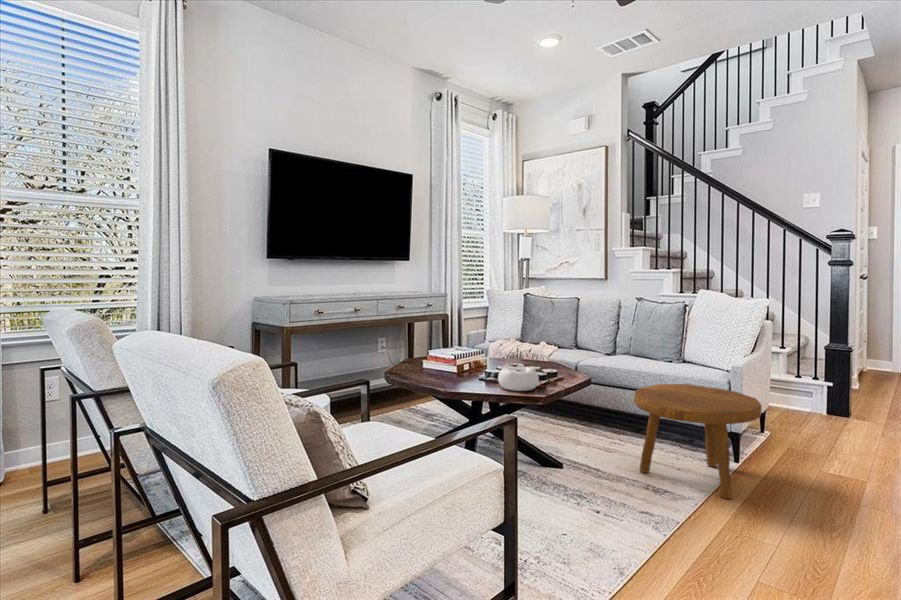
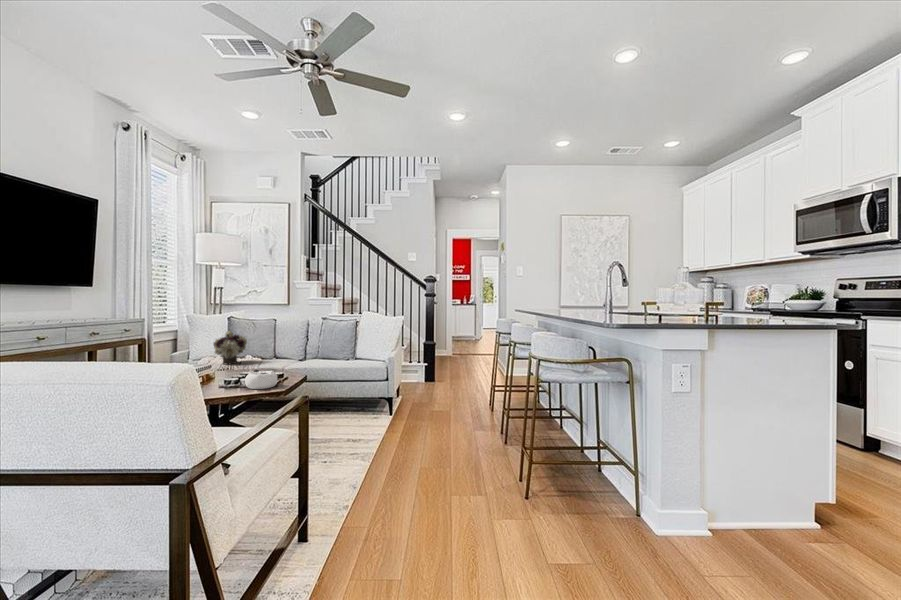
flower arrangement: none [502,310,538,352] -> present [214,331,247,364]
footstool: present [634,384,762,499] -> none [336,372,409,436]

